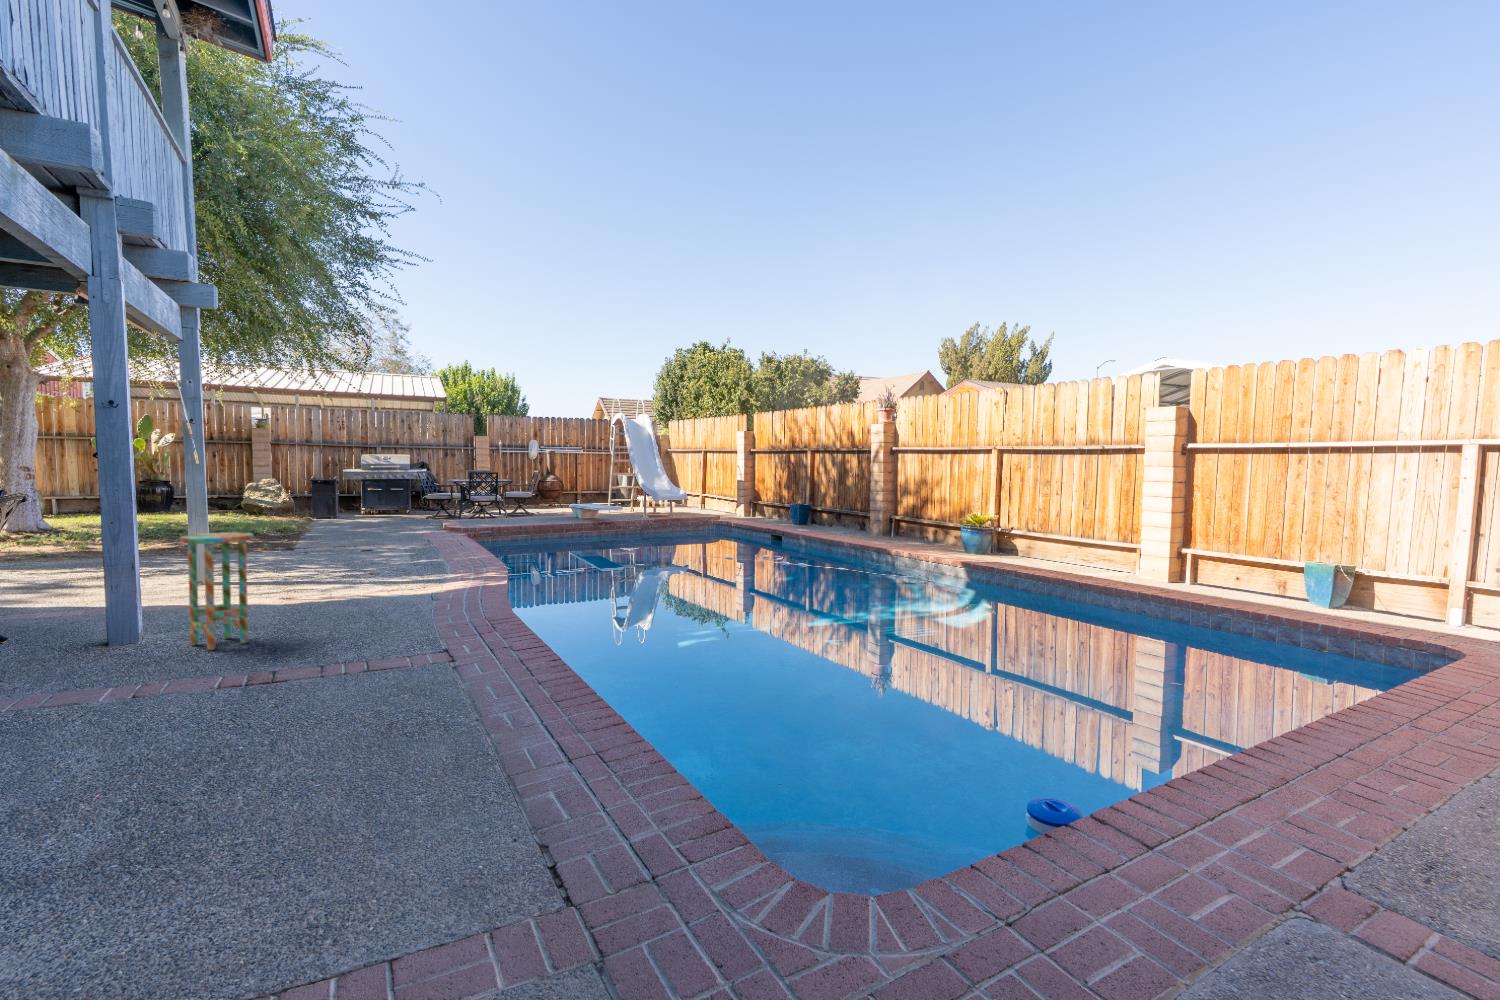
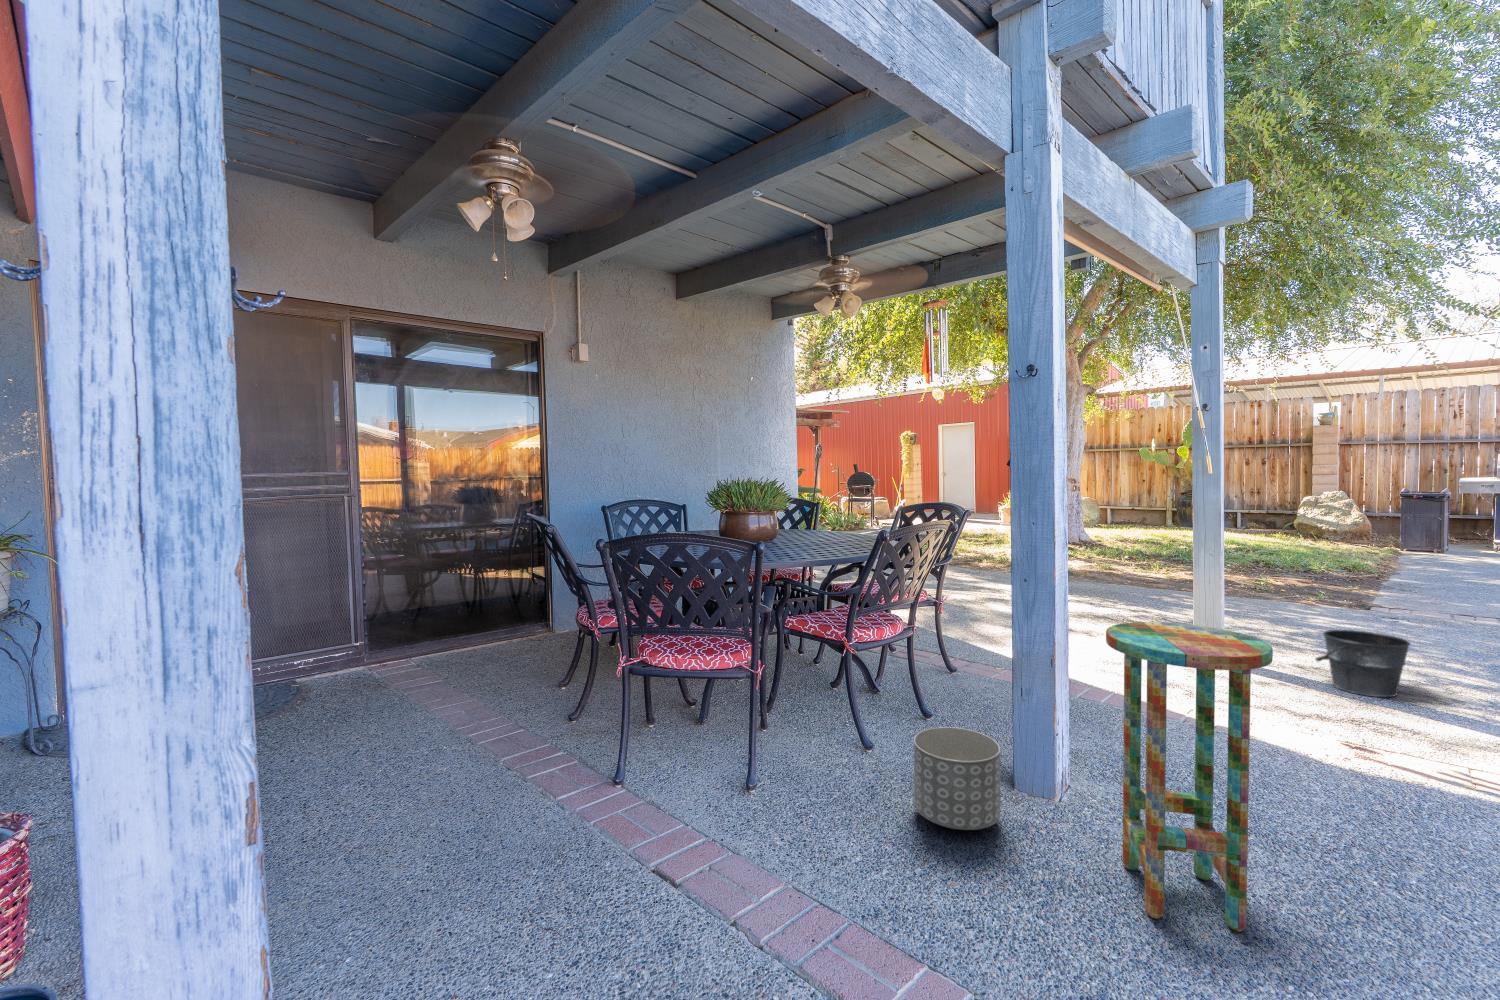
bucket: none [265,550,309,581] -> present [1316,630,1410,697]
planter: none [49,612,116,663] -> present [914,727,1000,830]

